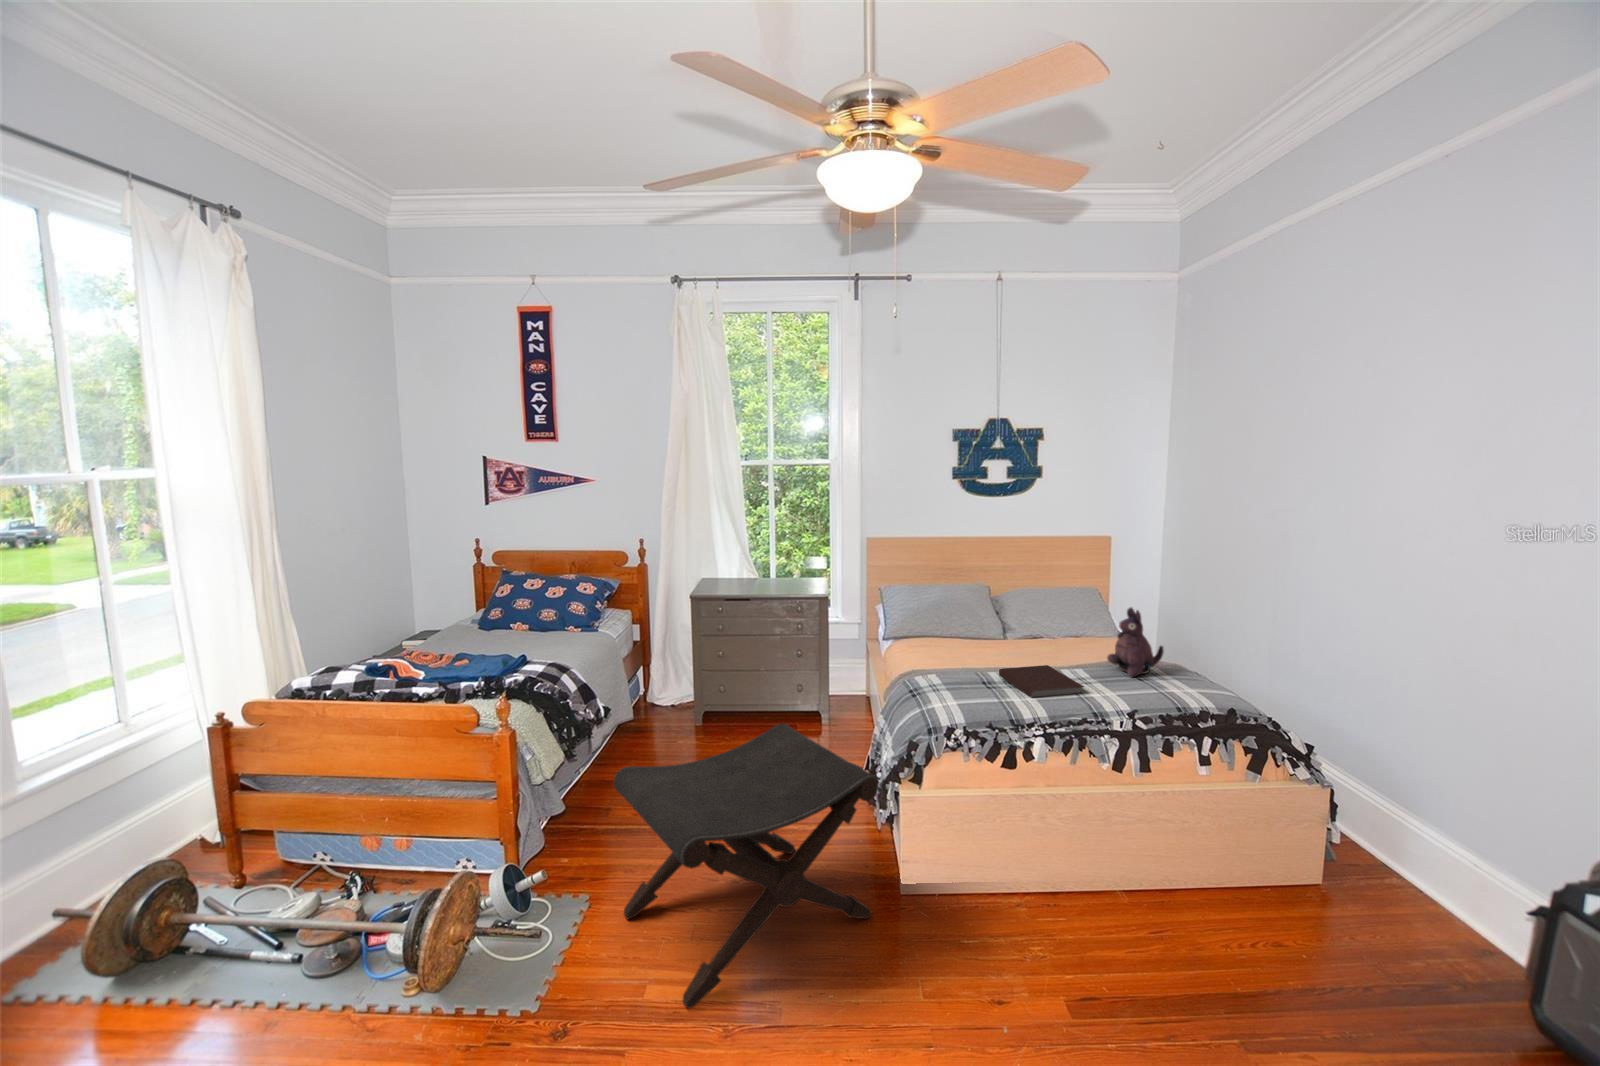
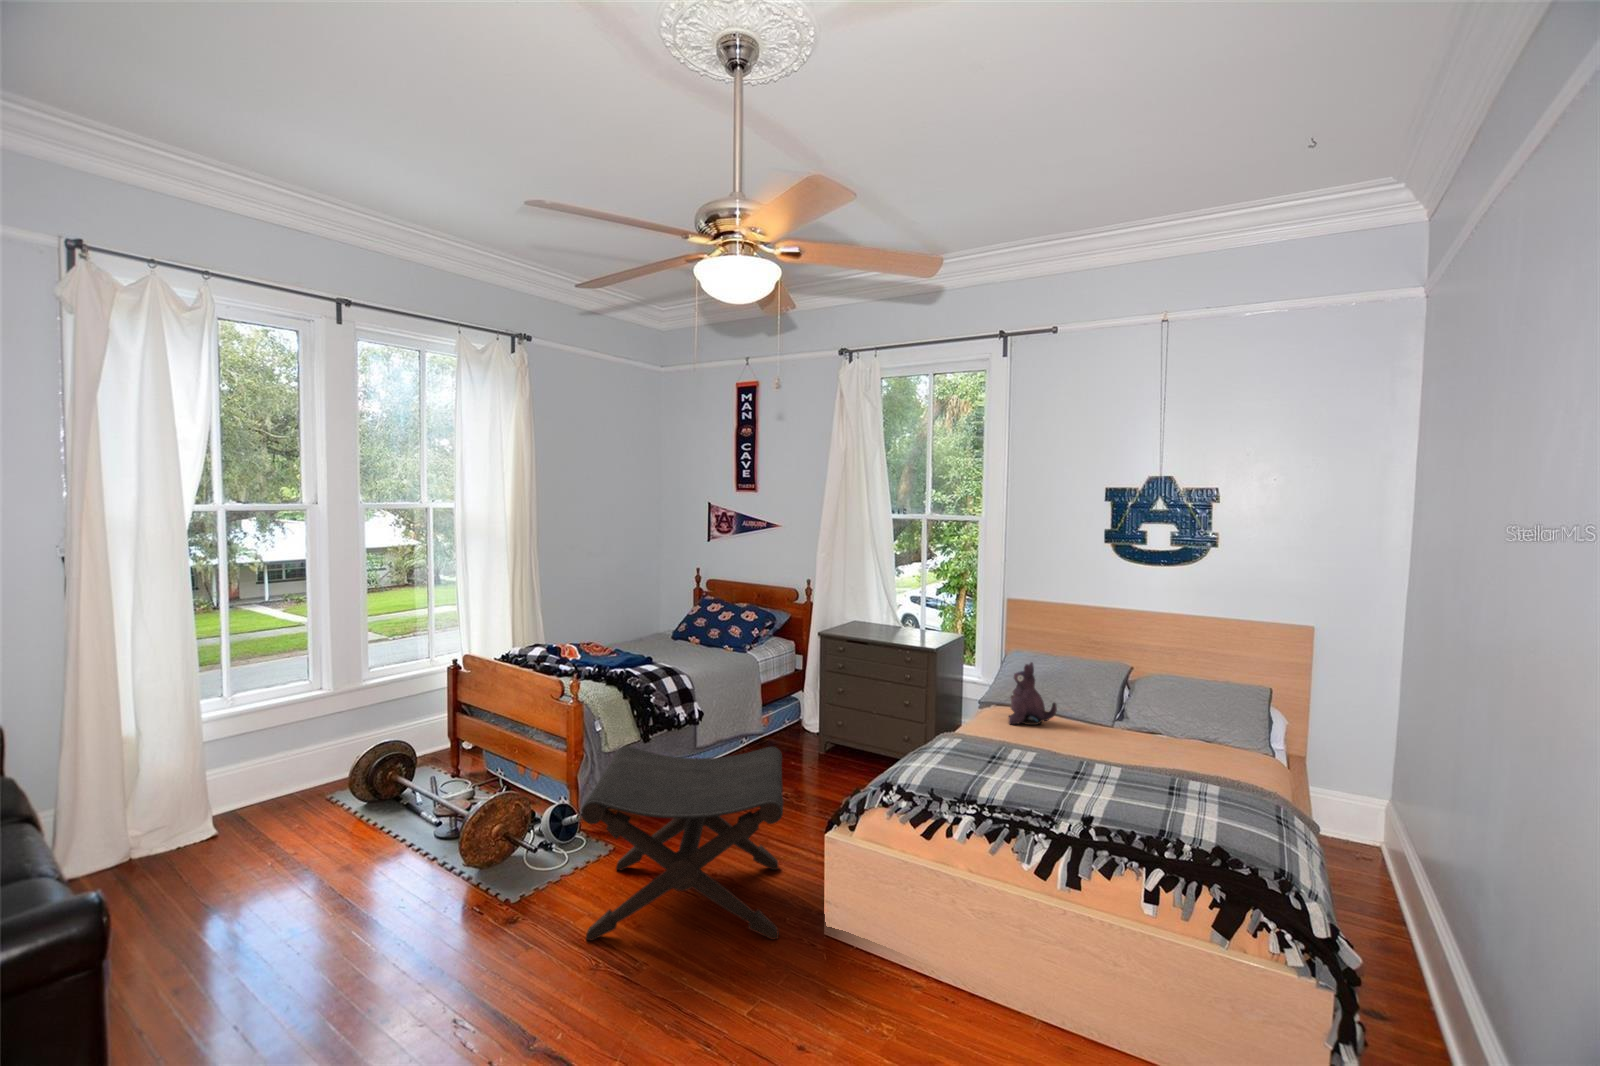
plush toy: present [1107,607,1164,677] -> present [1008,662,1057,725]
notebook: present [999,665,1084,698] -> none [999,745,1069,790]

